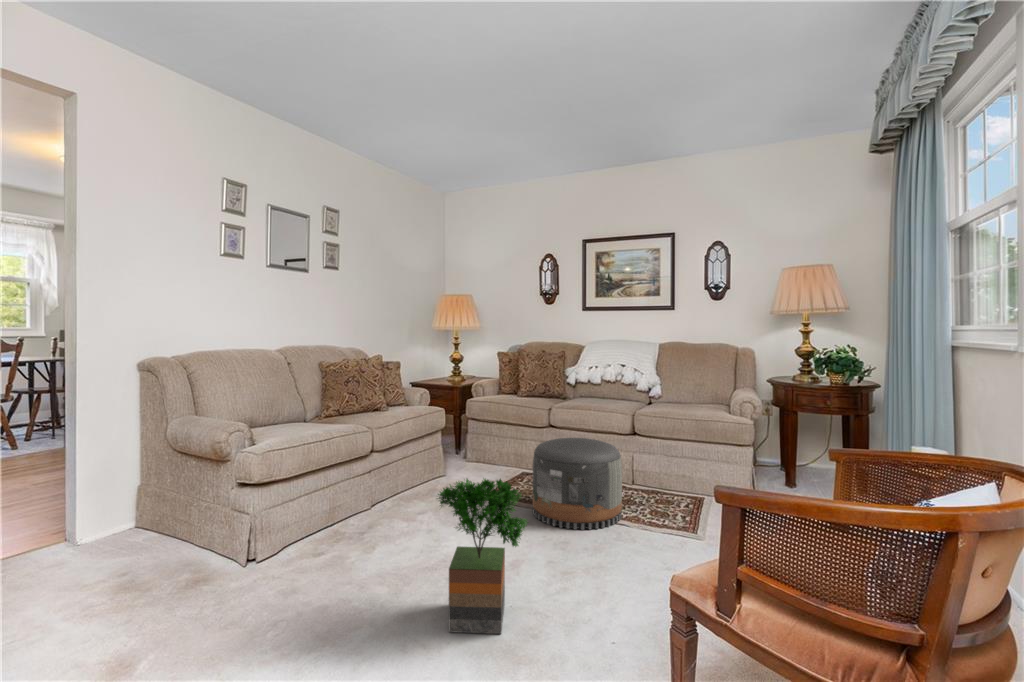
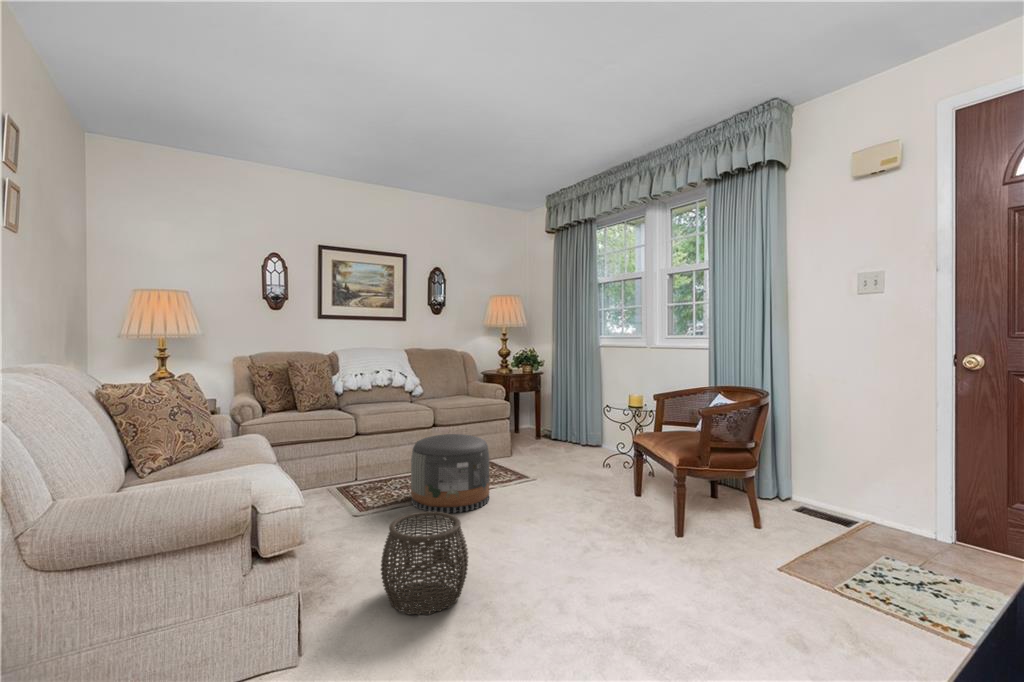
potted tree: present [437,479,528,634] -> none [522,459,610,587]
woven basket: none [326,490,411,583] -> present [381,512,468,615]

